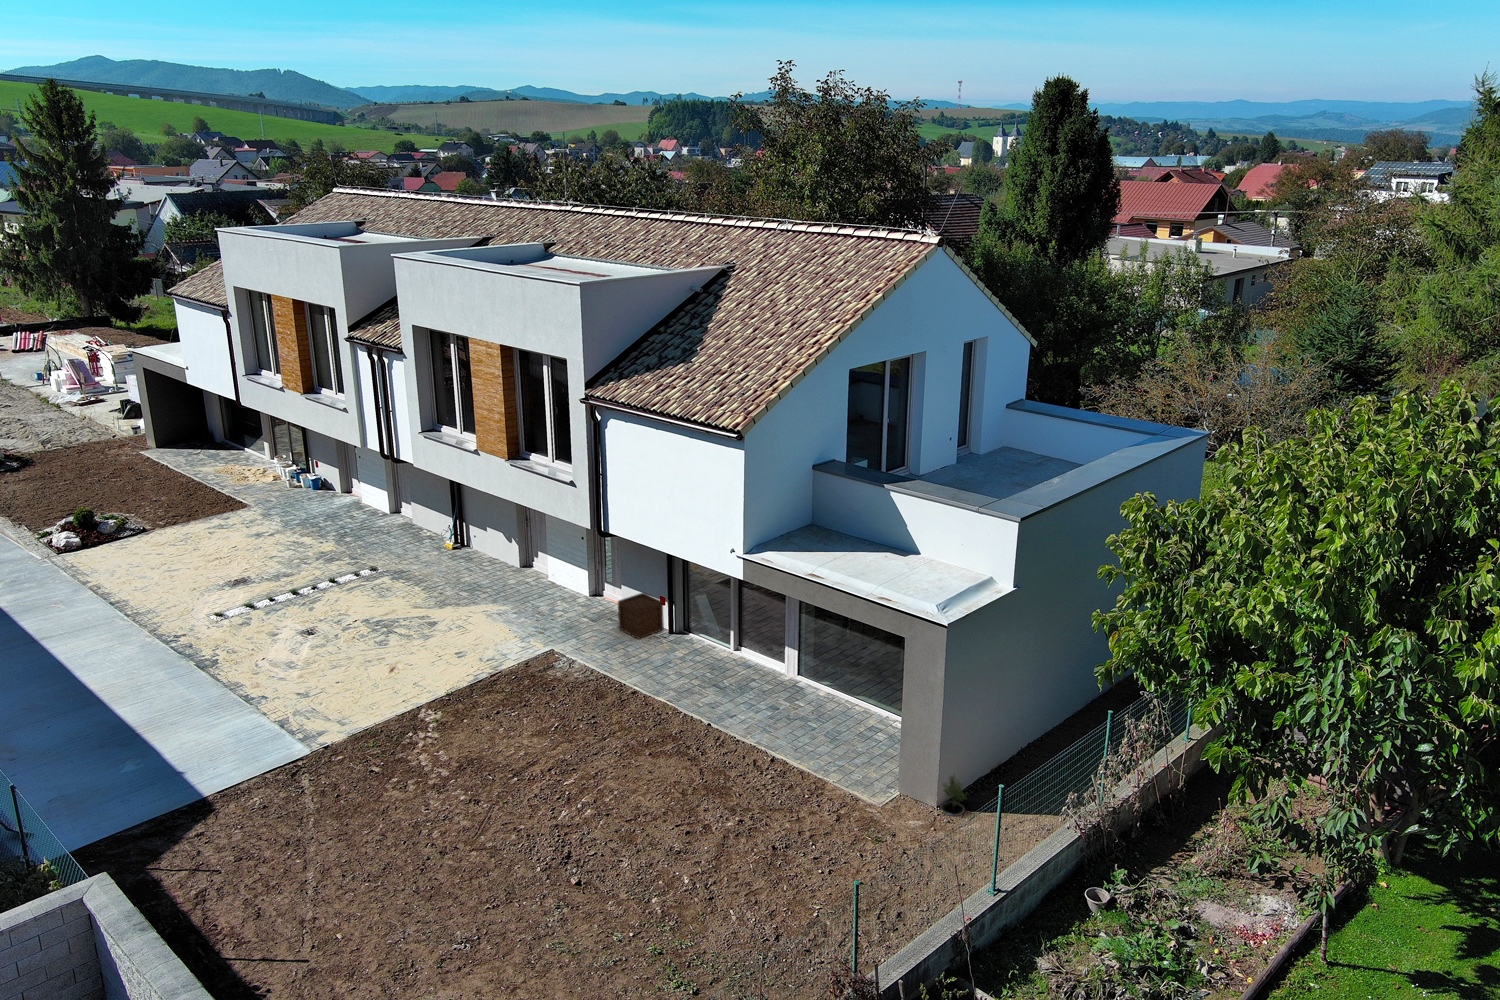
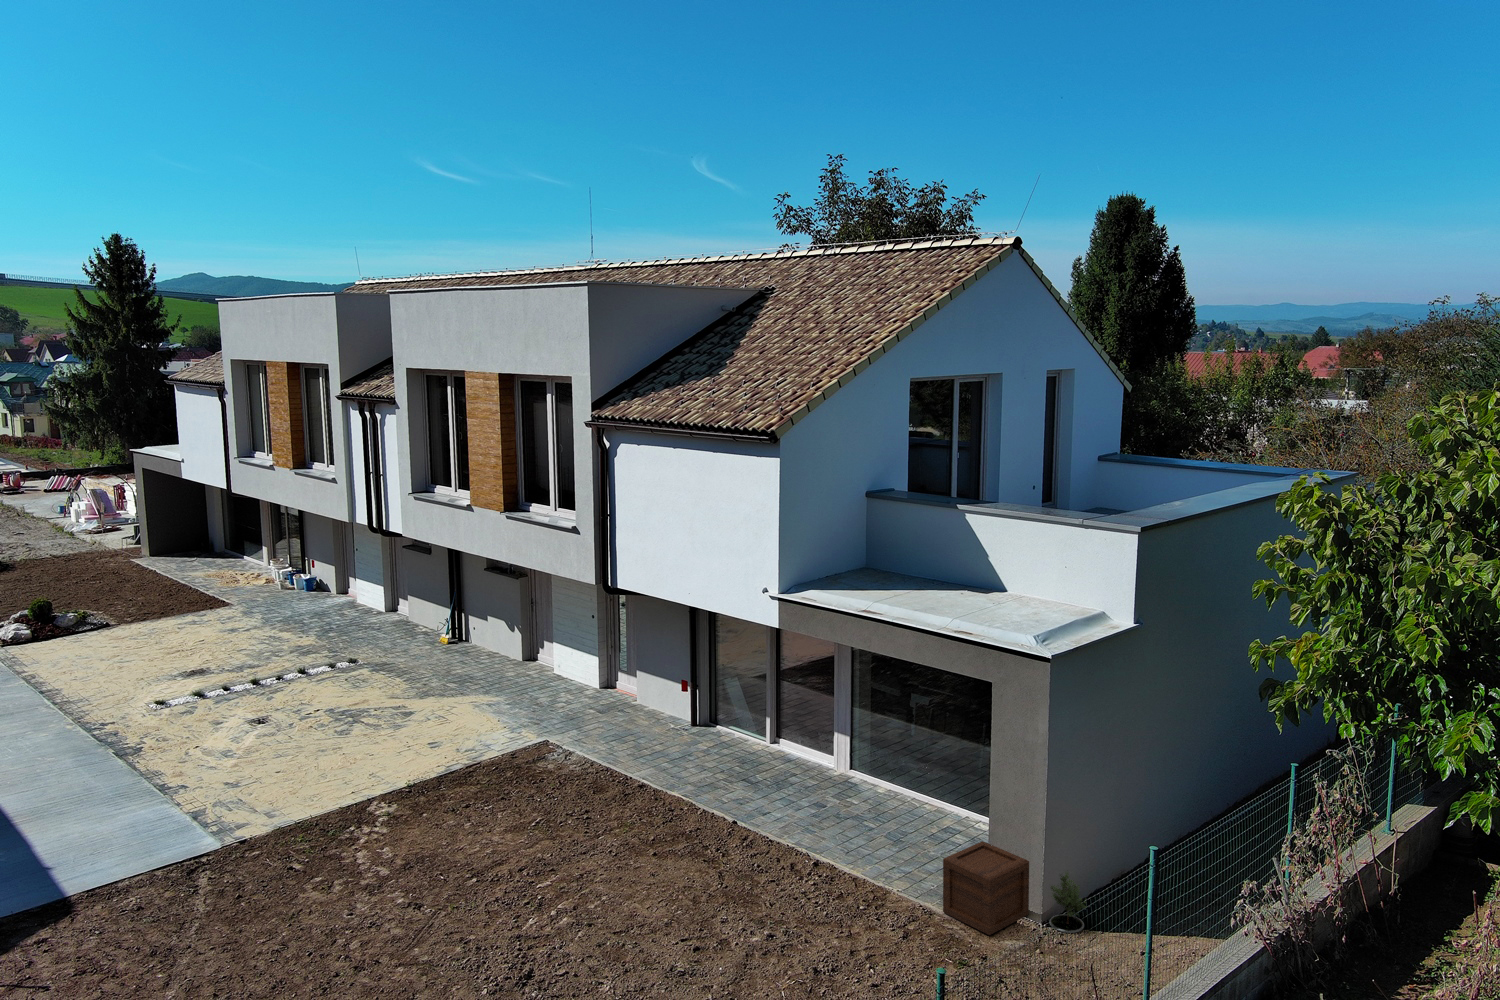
wooden crate: present [618,592,664,639] -> present [943,841,1029,935]

